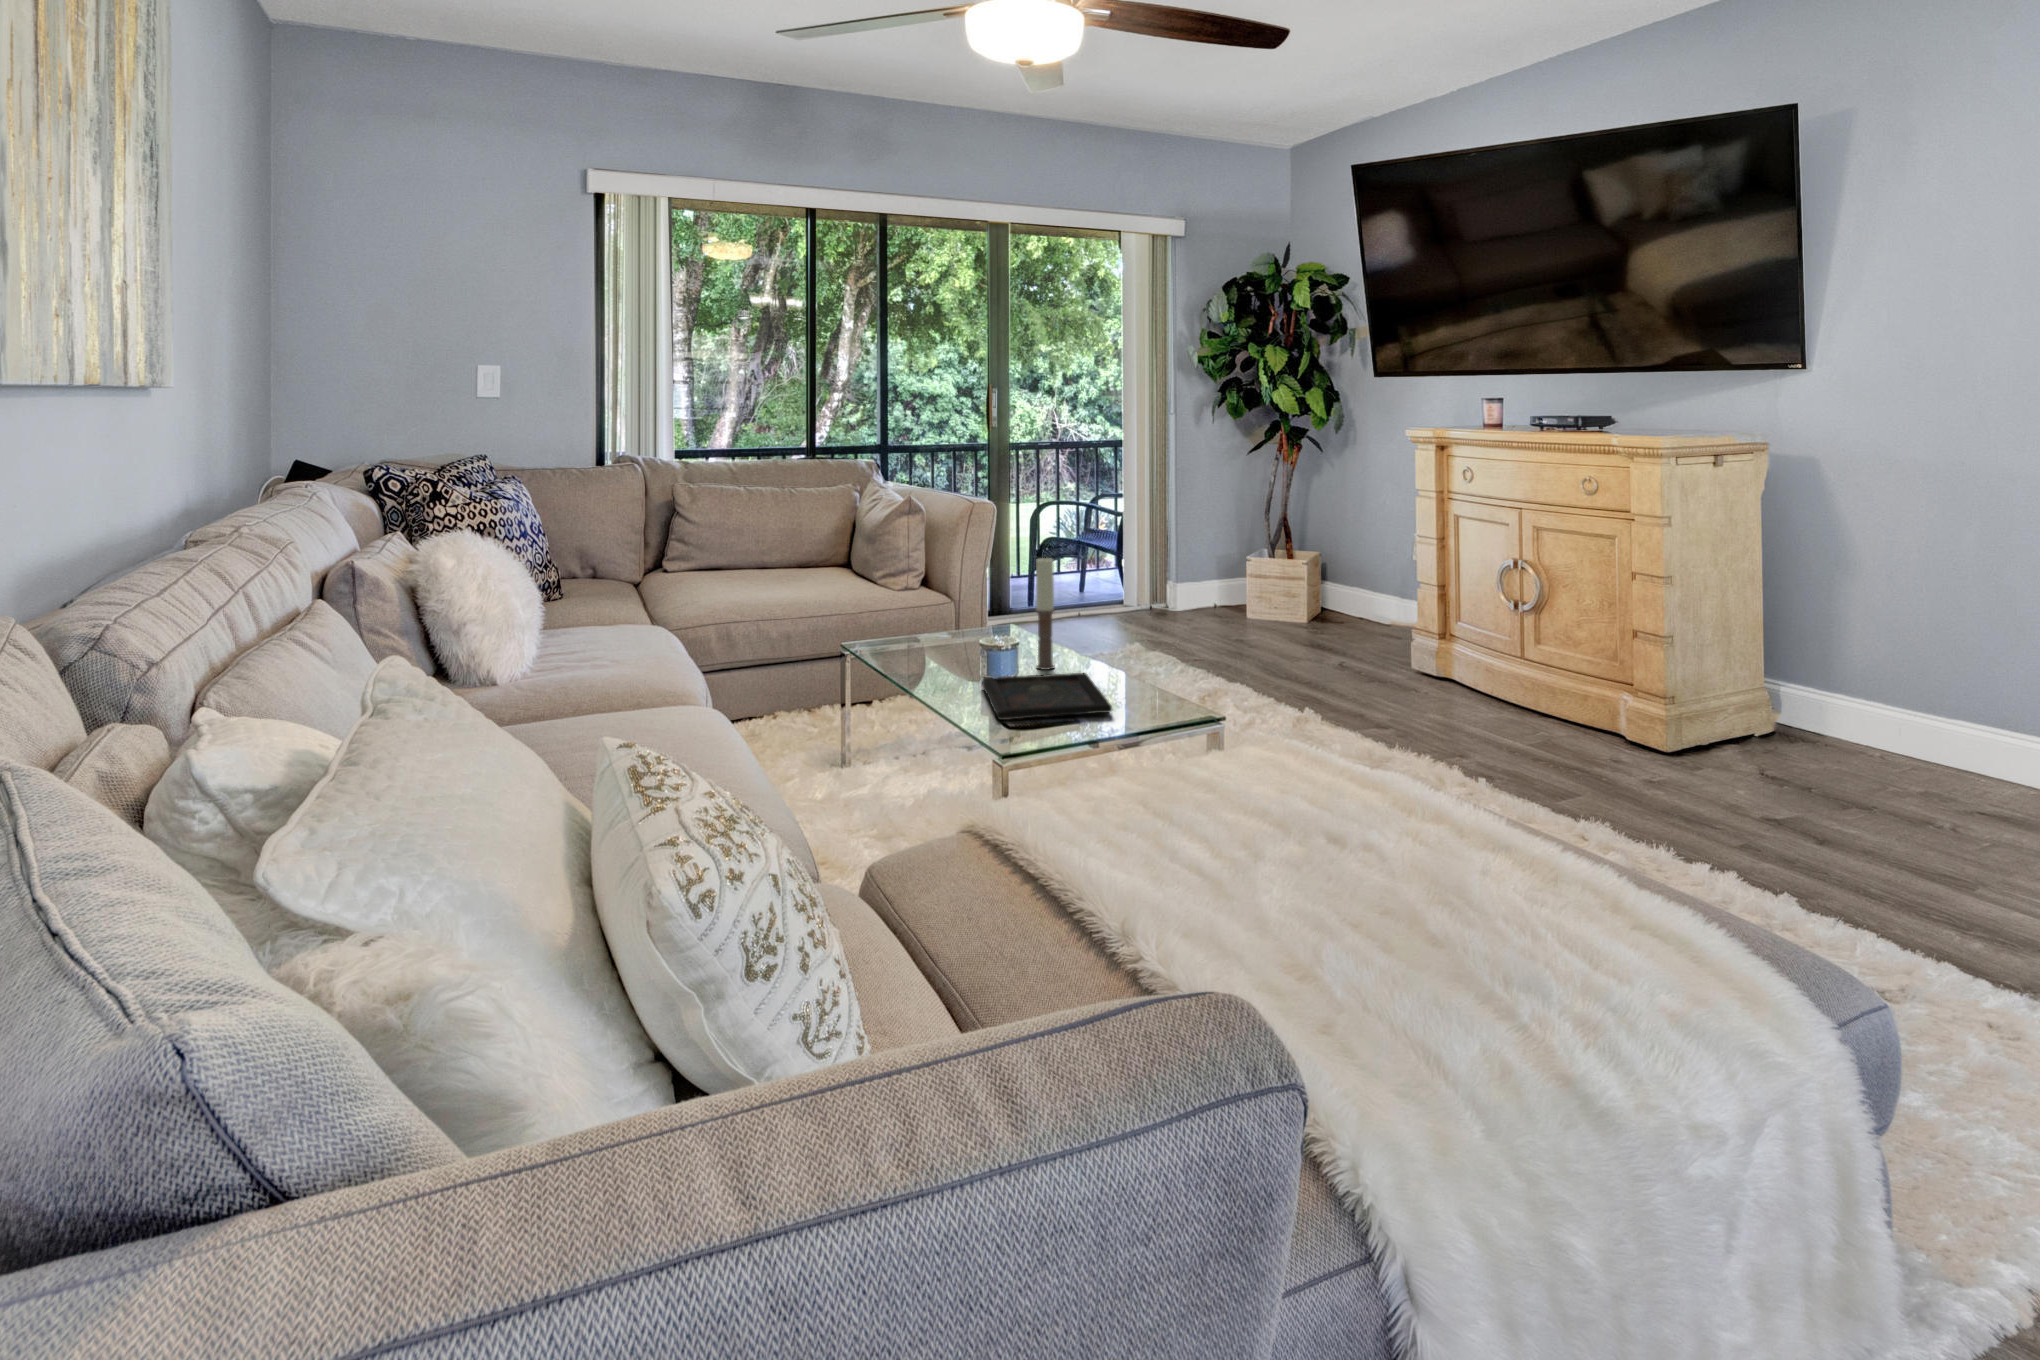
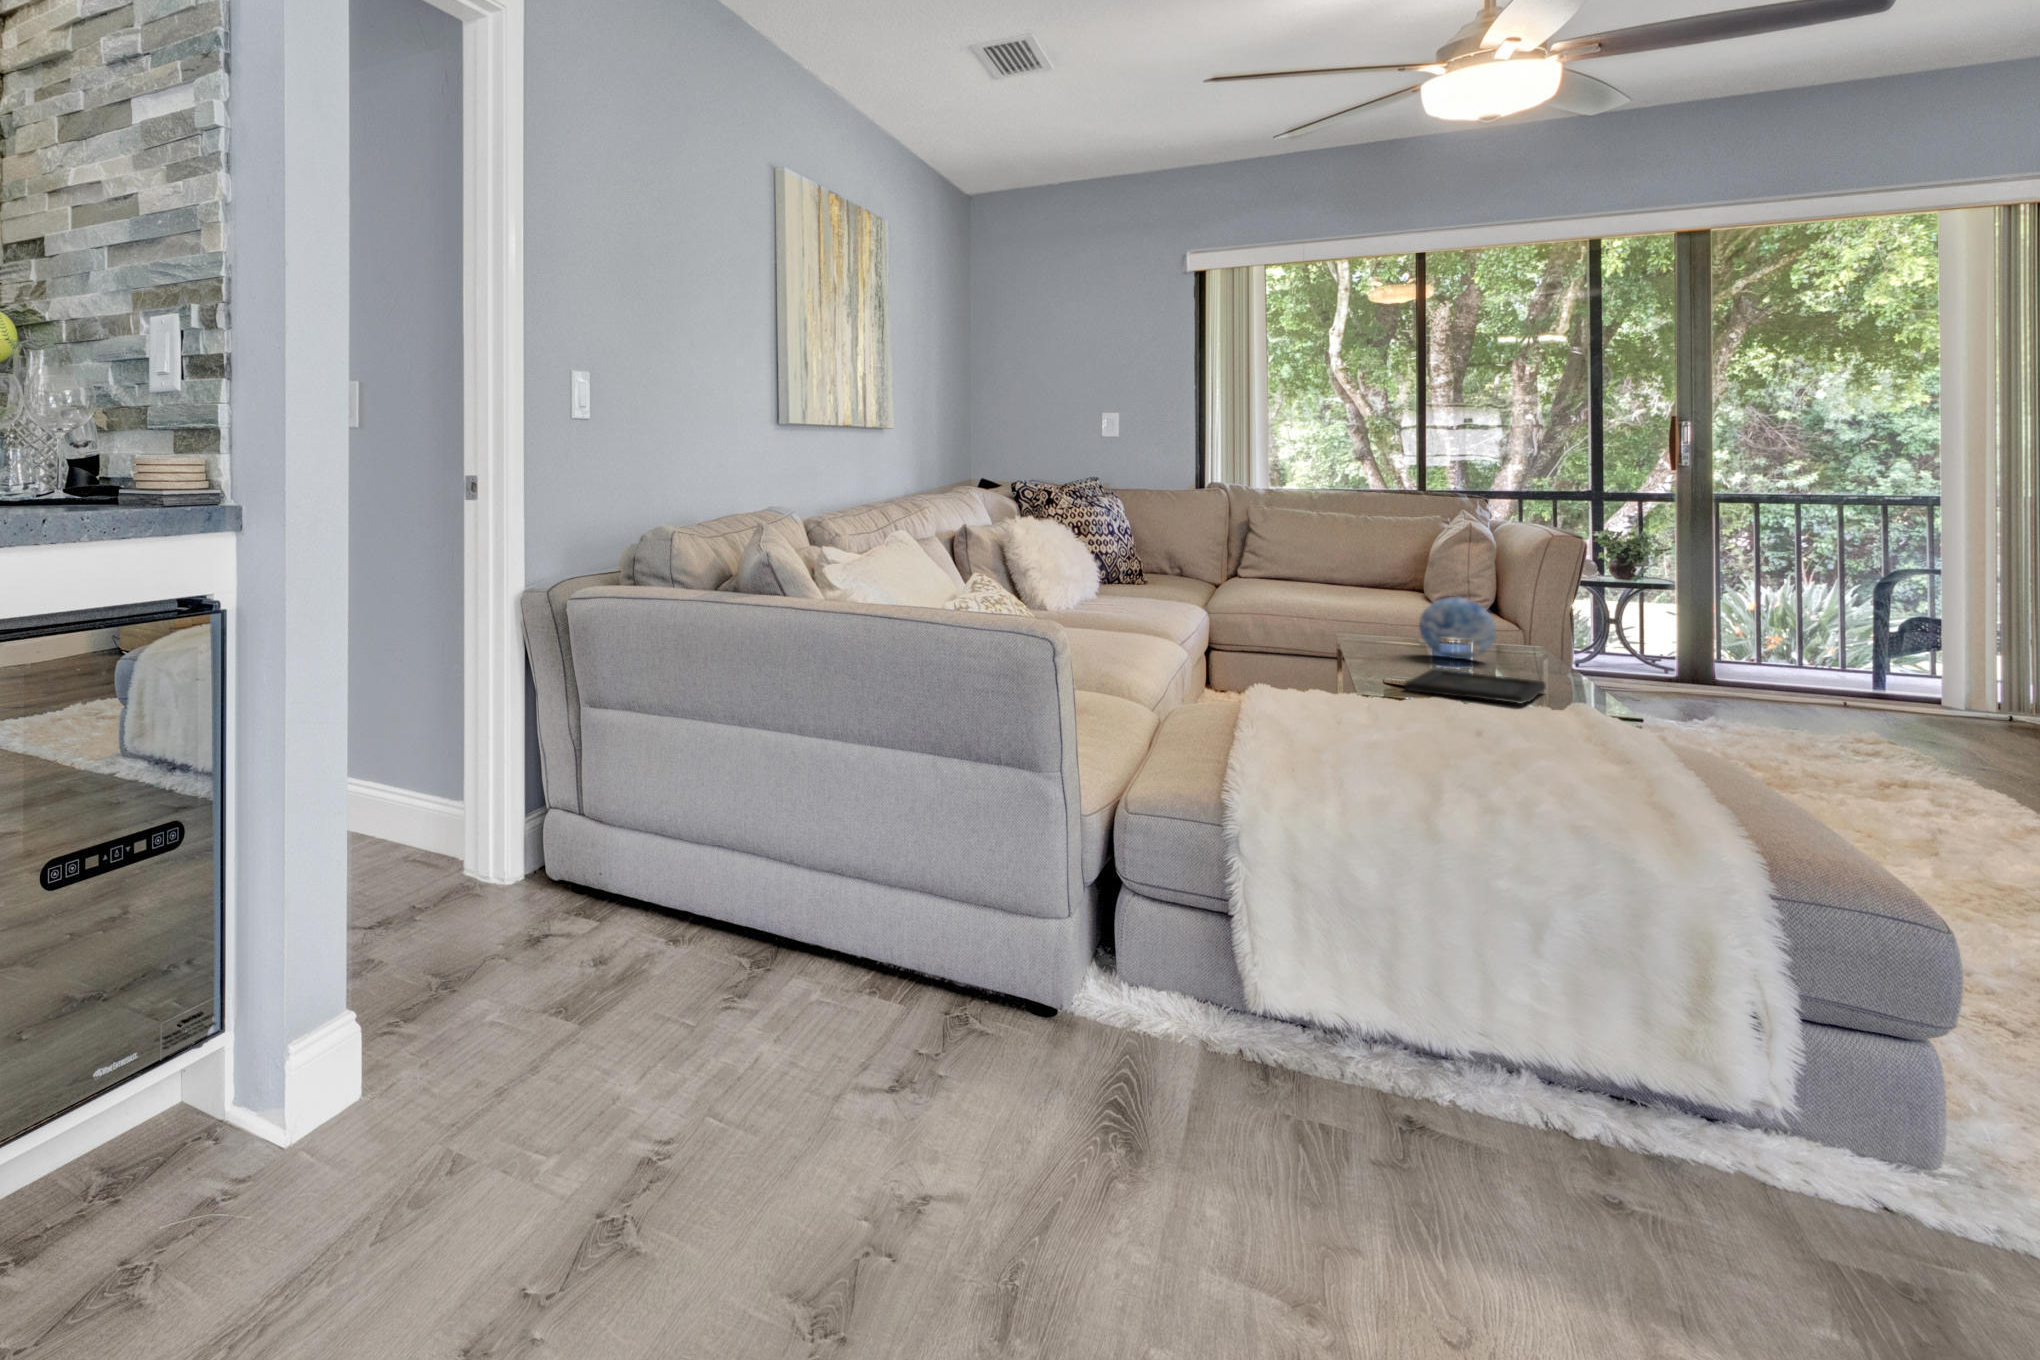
candle: present [1036,558,1054,670] -> none [1518,578,1540,681]
decorative orb: none [920,581,989,651] -> present [1419,597,1496,659]

